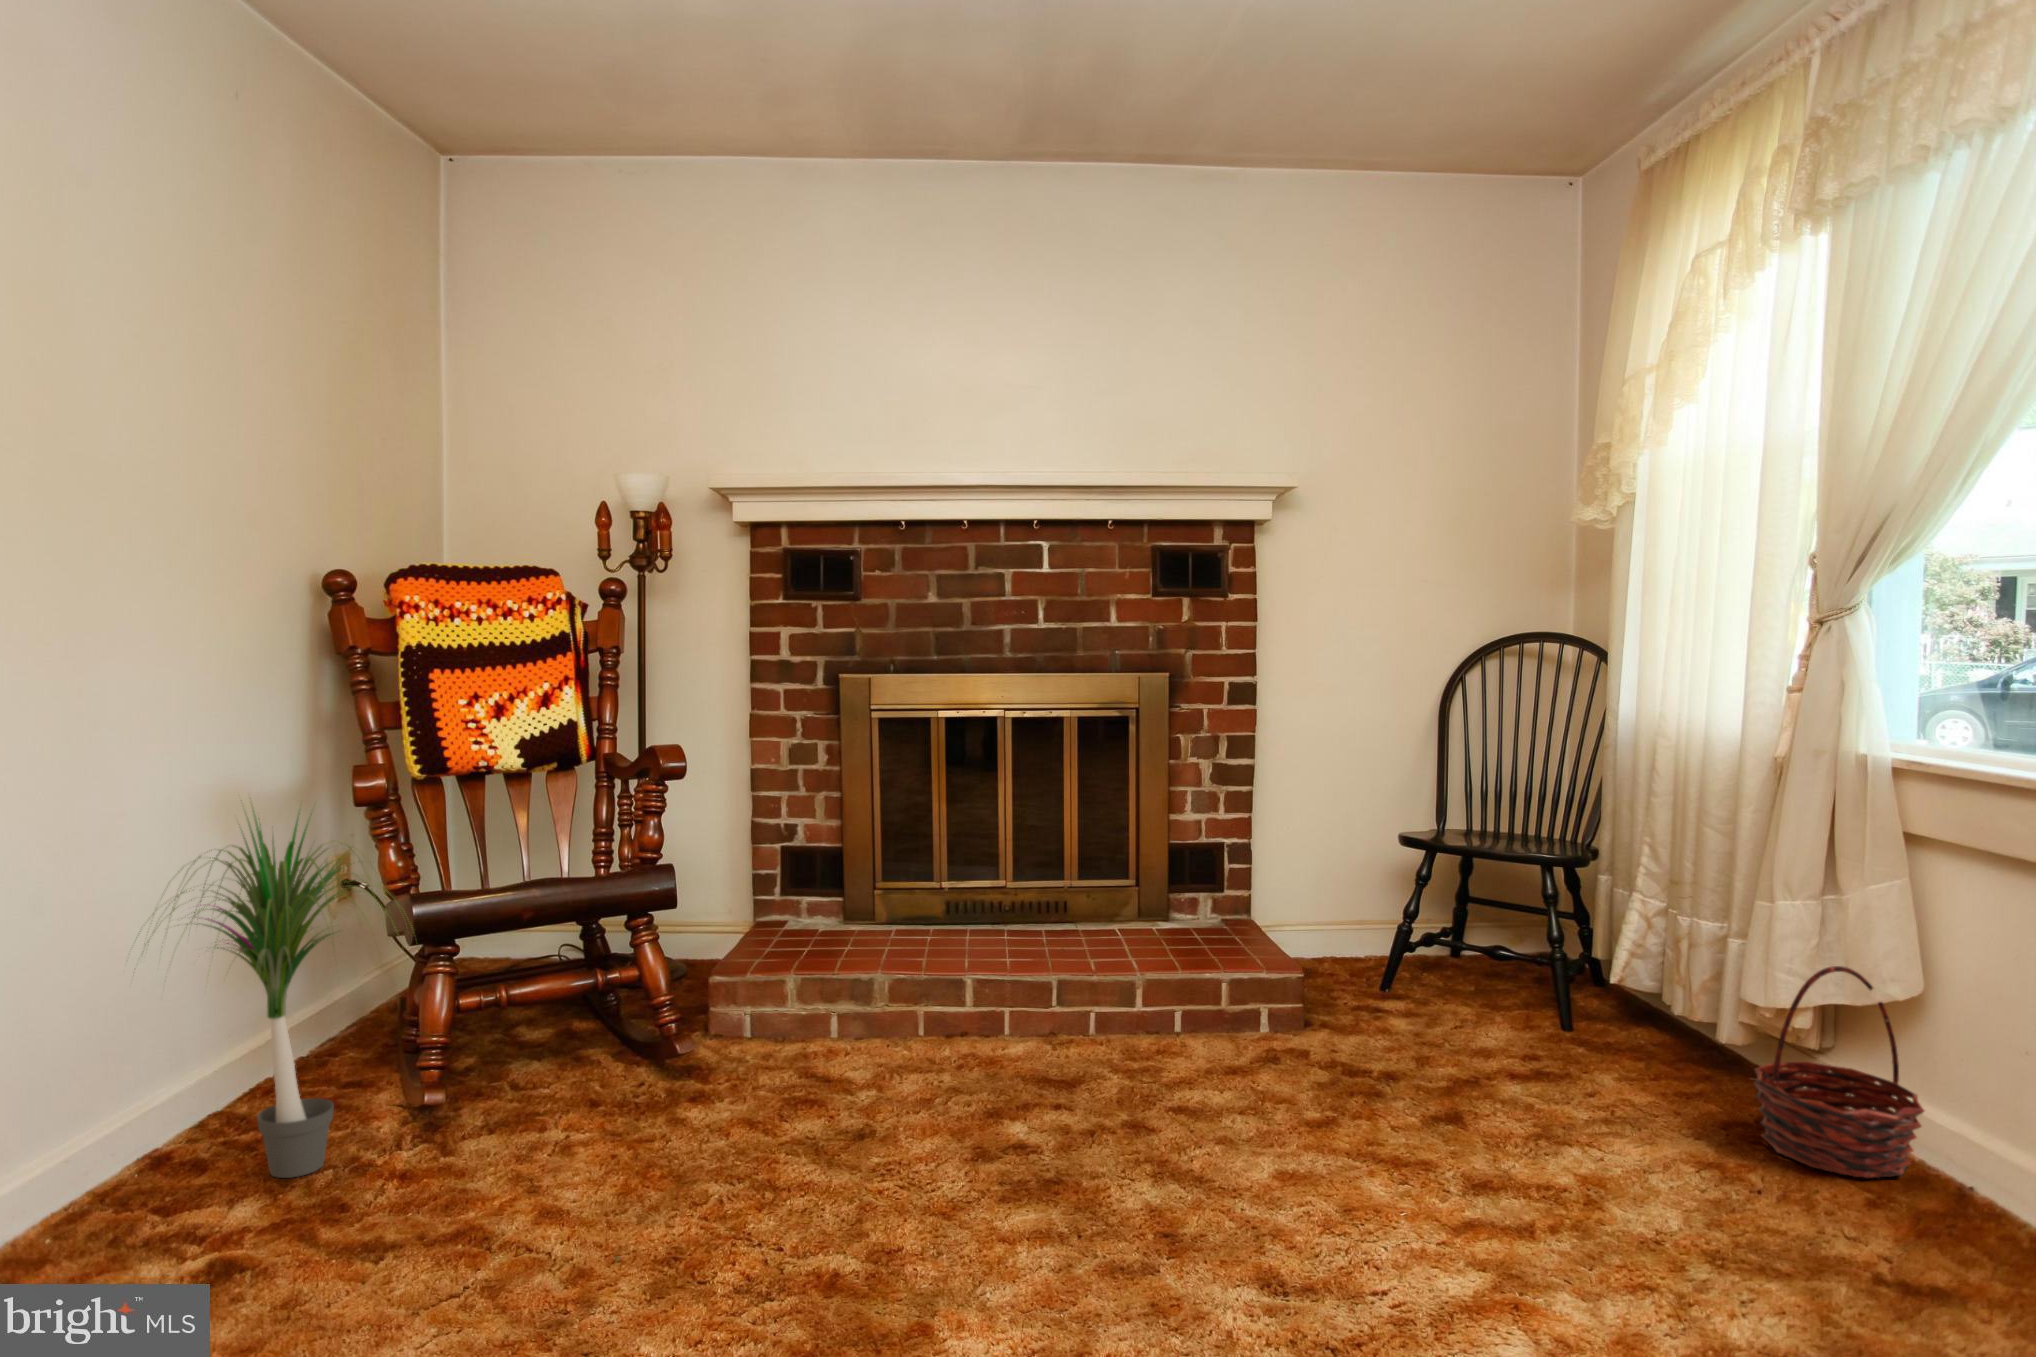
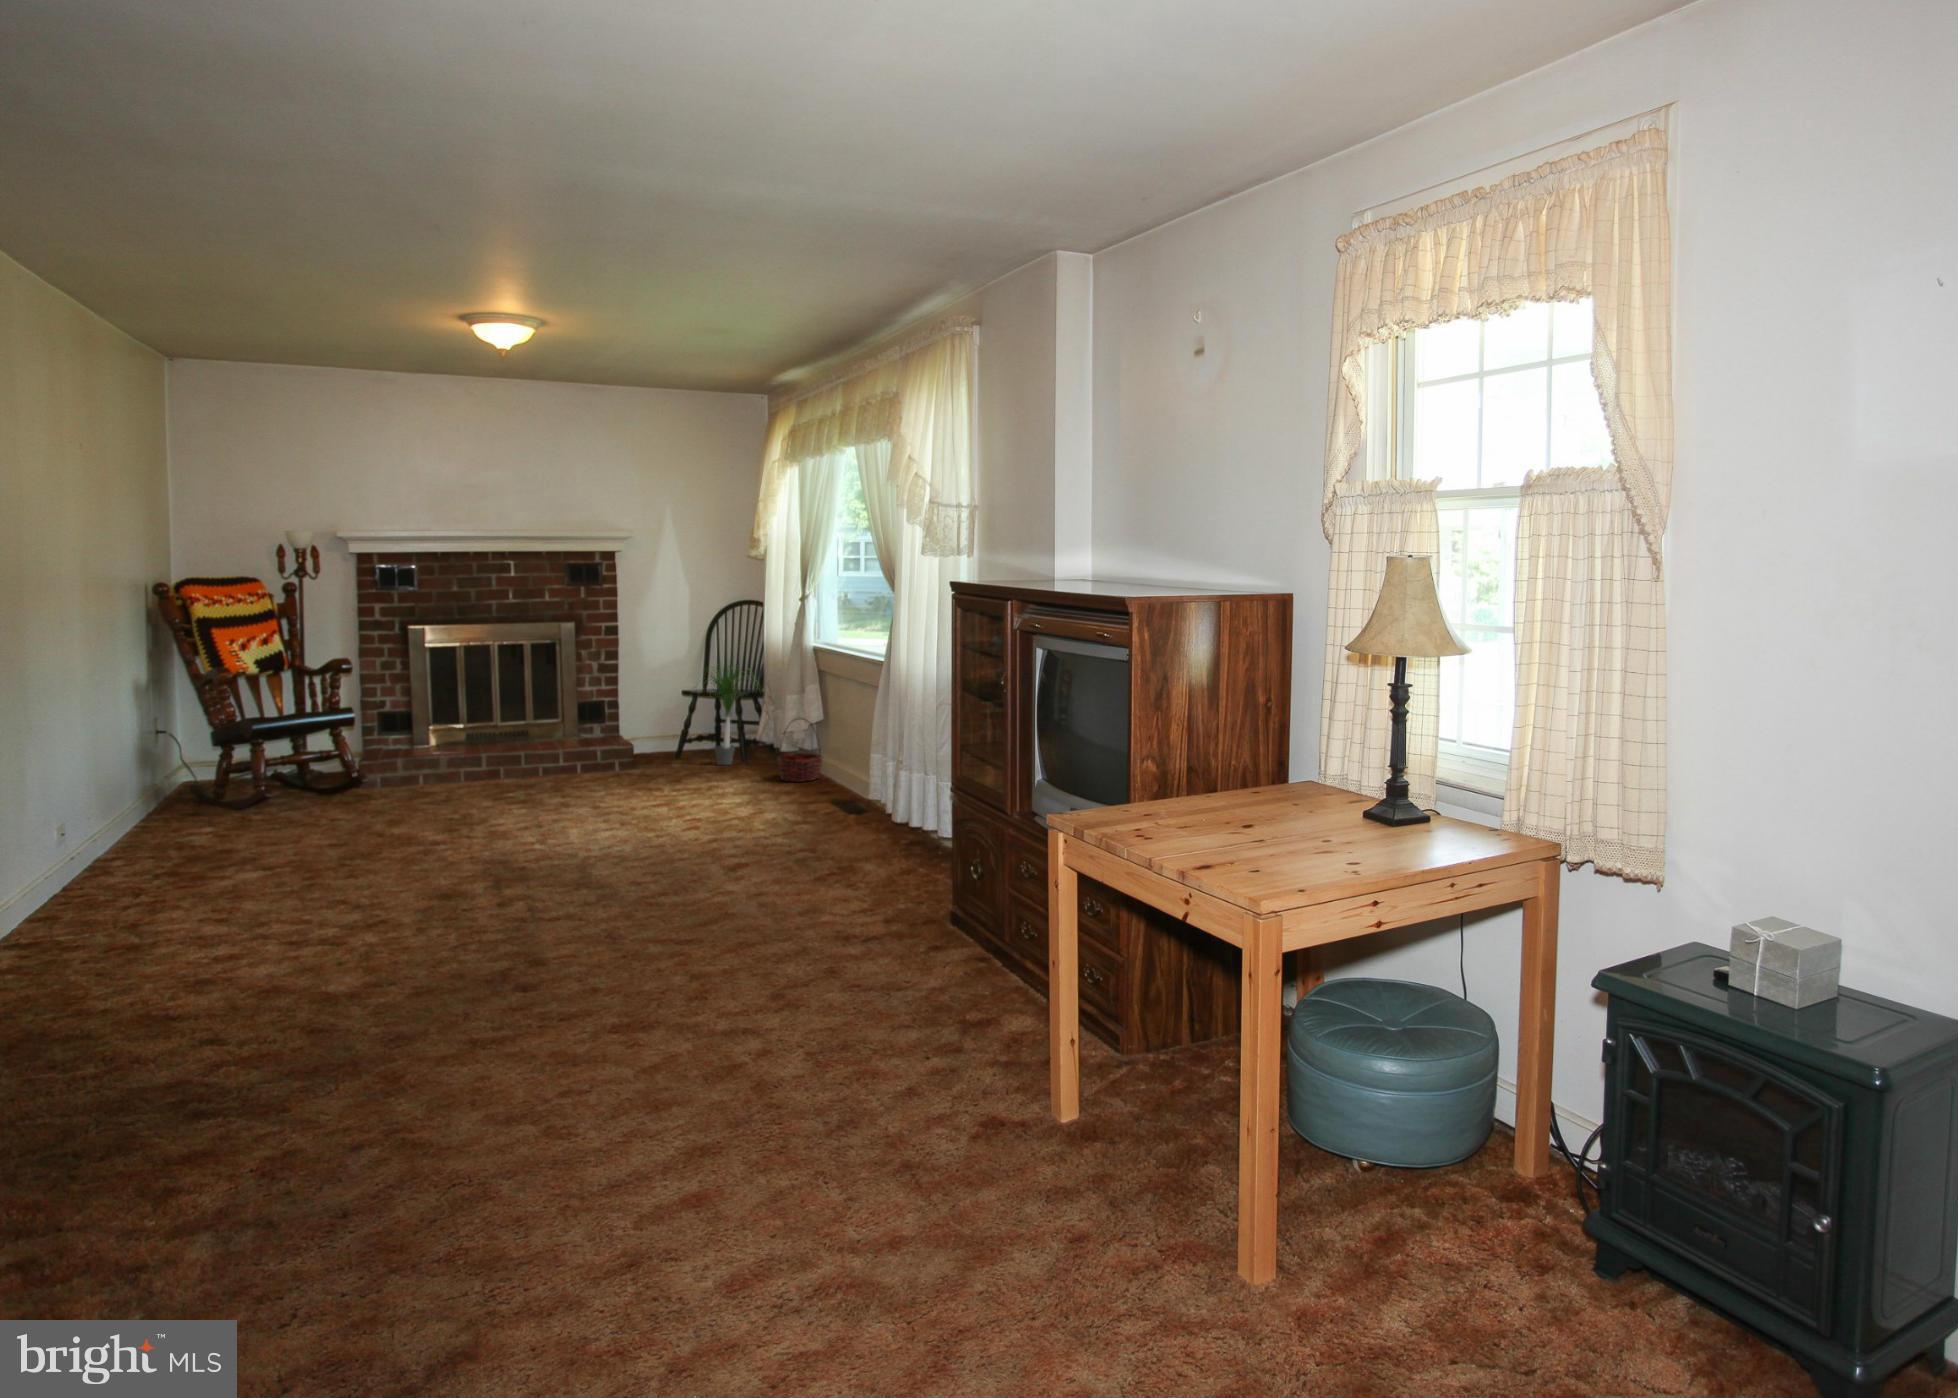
potted plant: present [136,798,405,1178] -> present [702,663,755,765]

